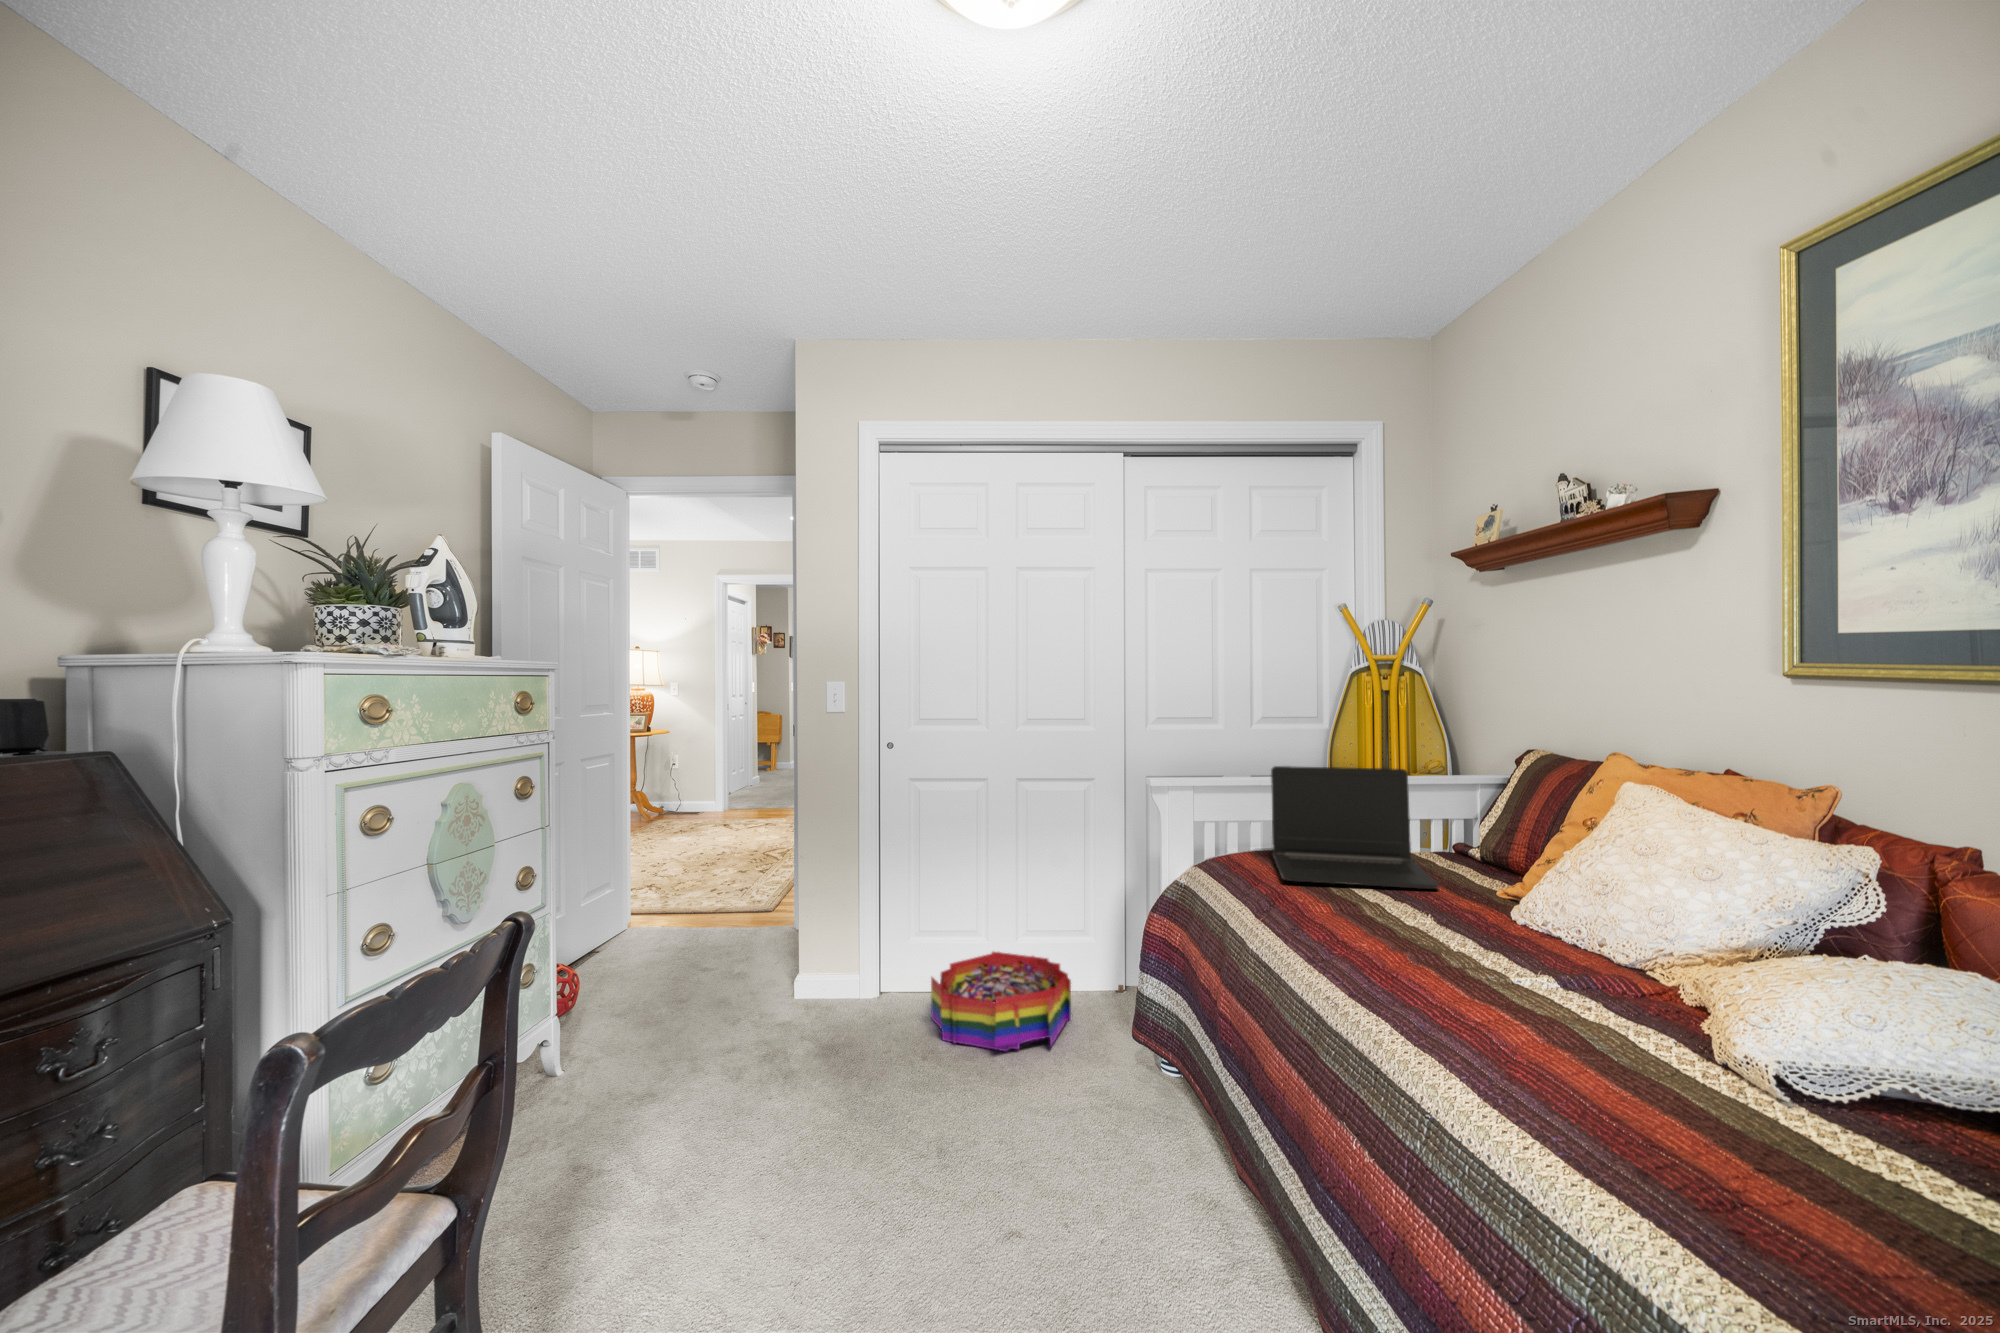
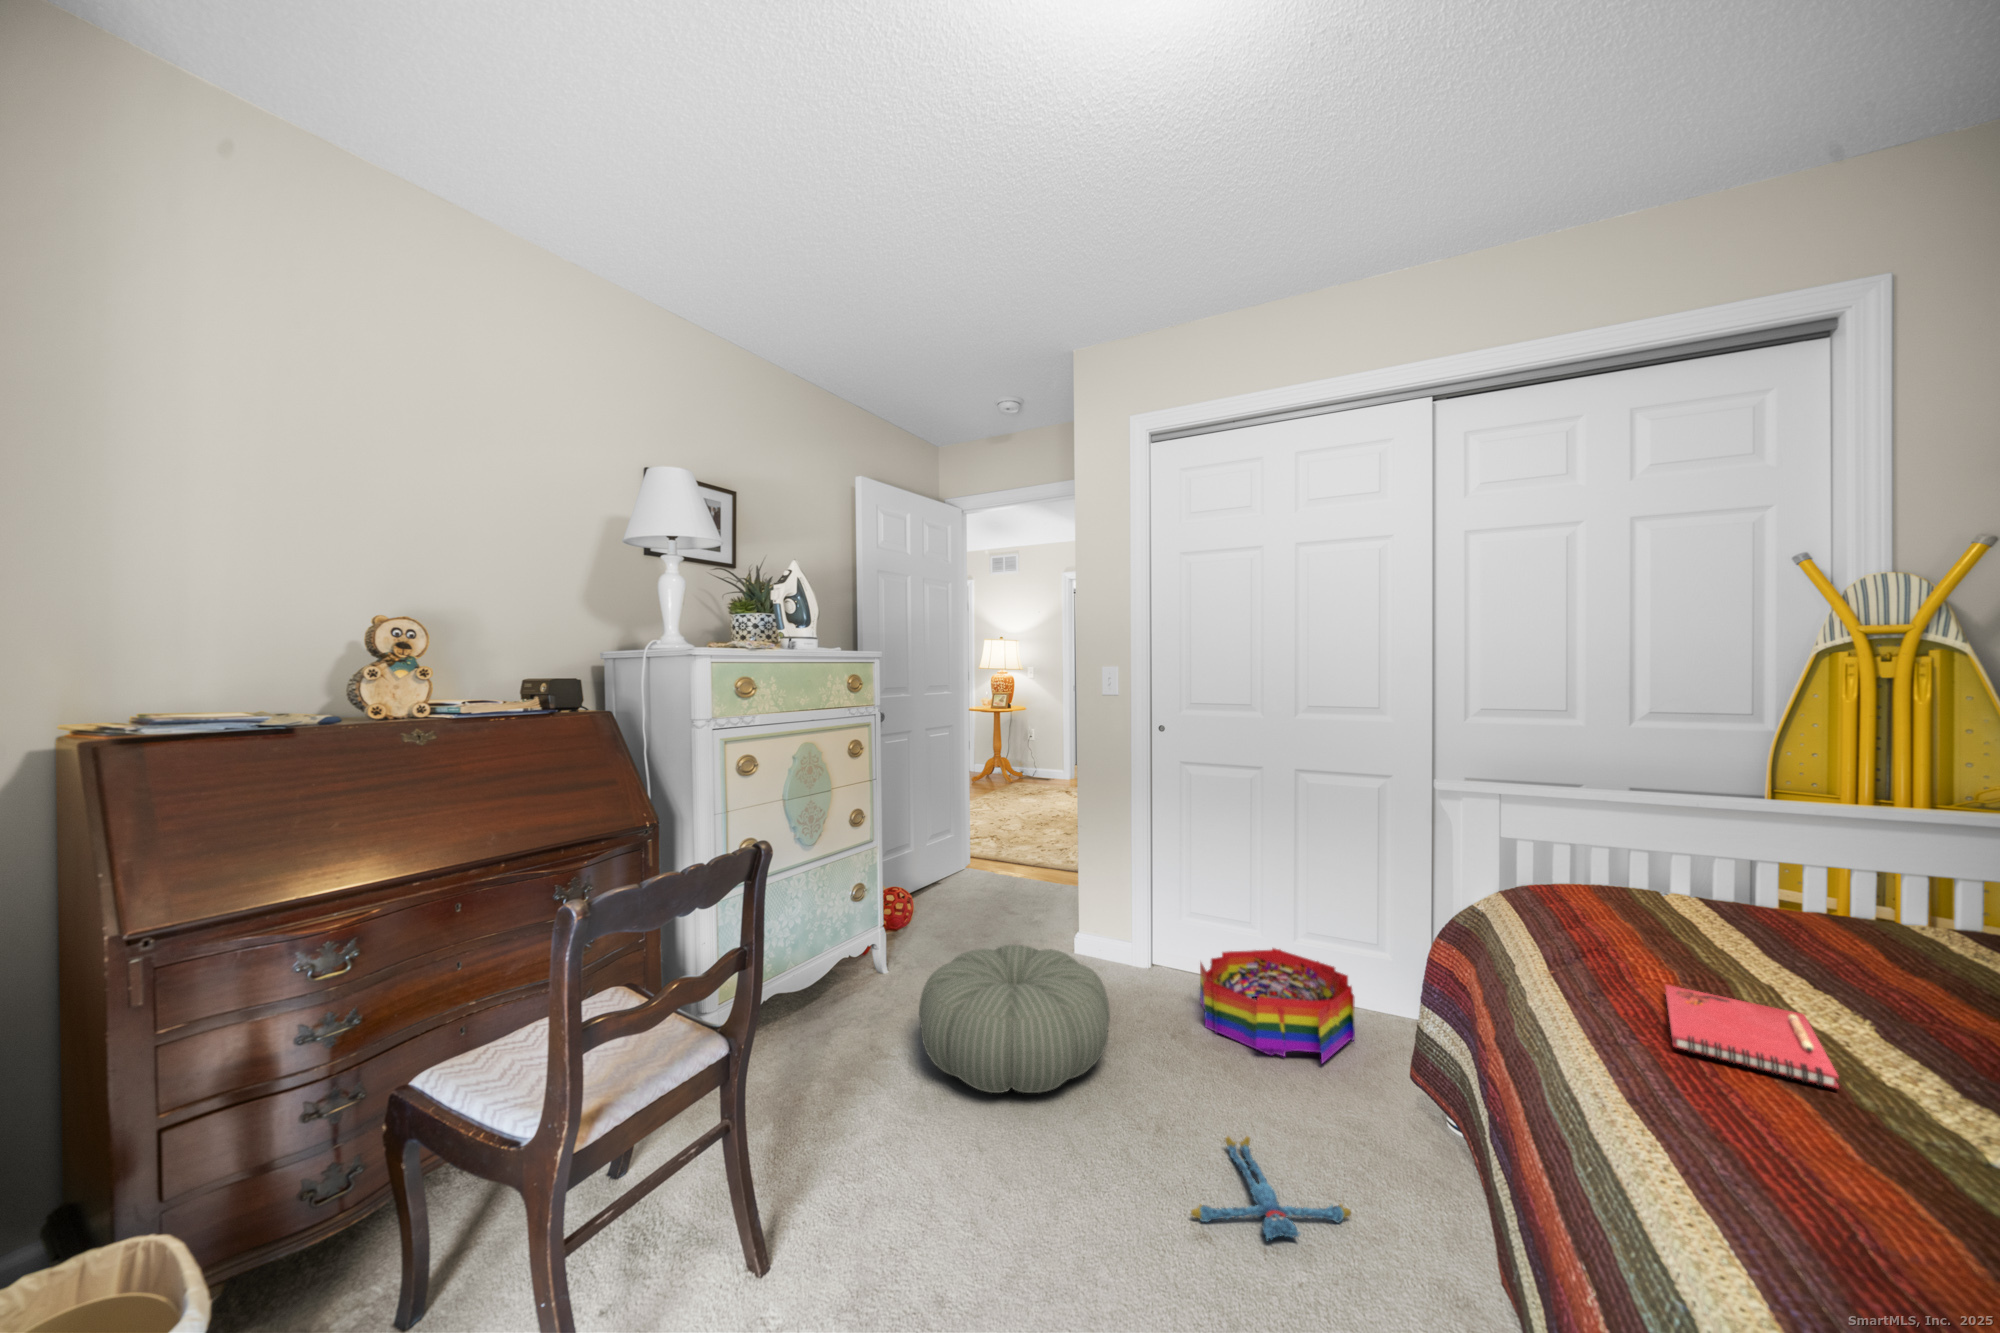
laptop: present [1271,766,1439,889] -> none [1613,775,1919,982]
notebook: none [1331,914,1437,960] -> present [1665,985,1839,1089]
pouf: none [635,994,863,1166] -> present [919,945,1110,1093]
plush toy: none [981,1127,1106,1218] -> present [1191,1137,1351,1239]

